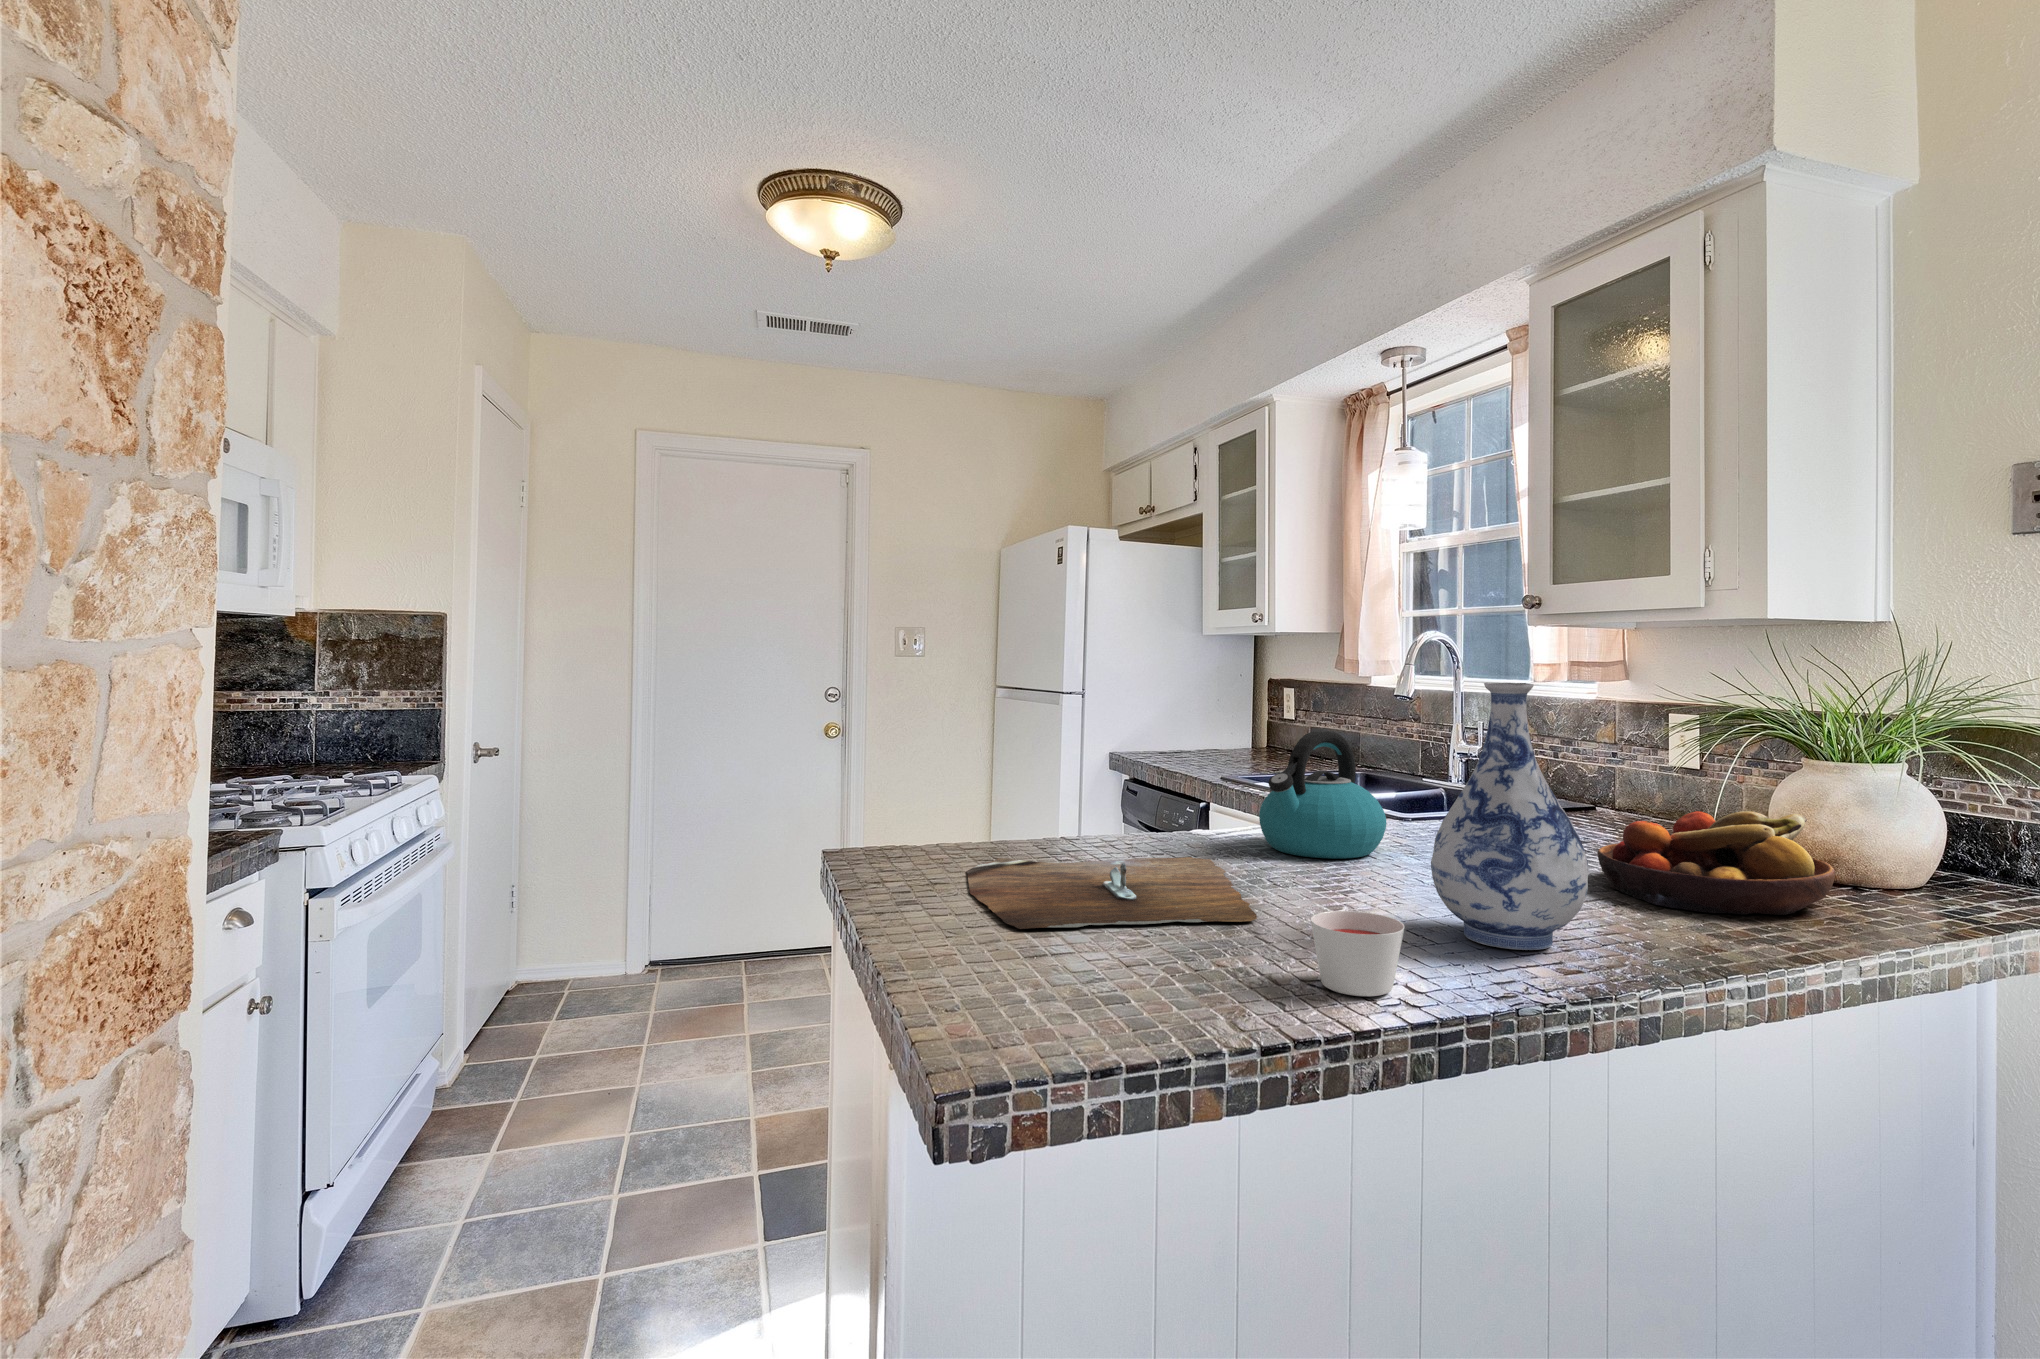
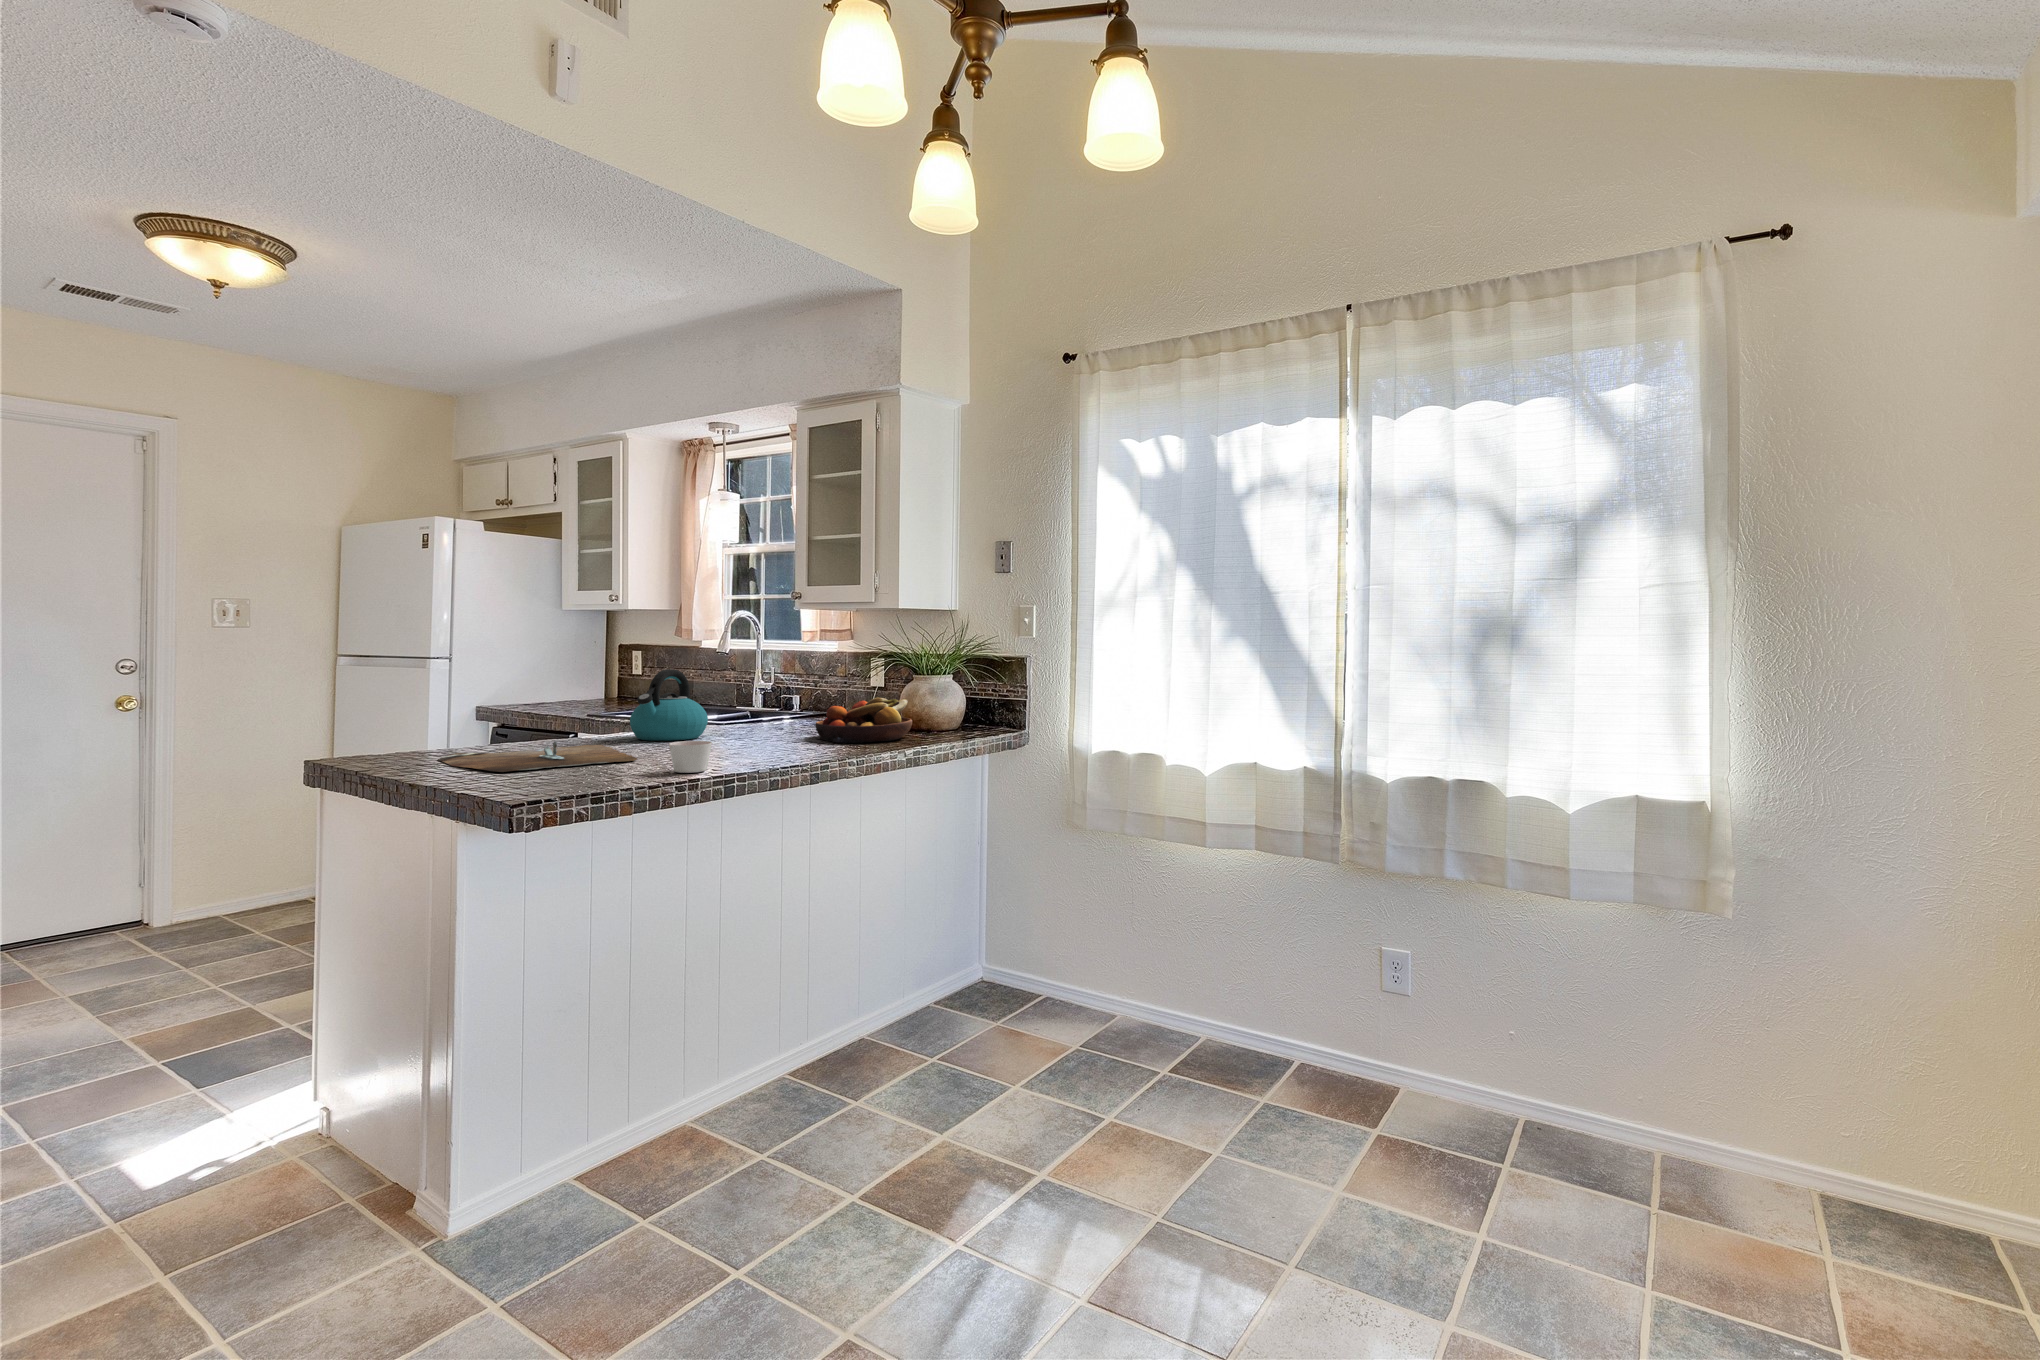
vase: present [1431,682,1588,950] -> none [727,638,798,758]

